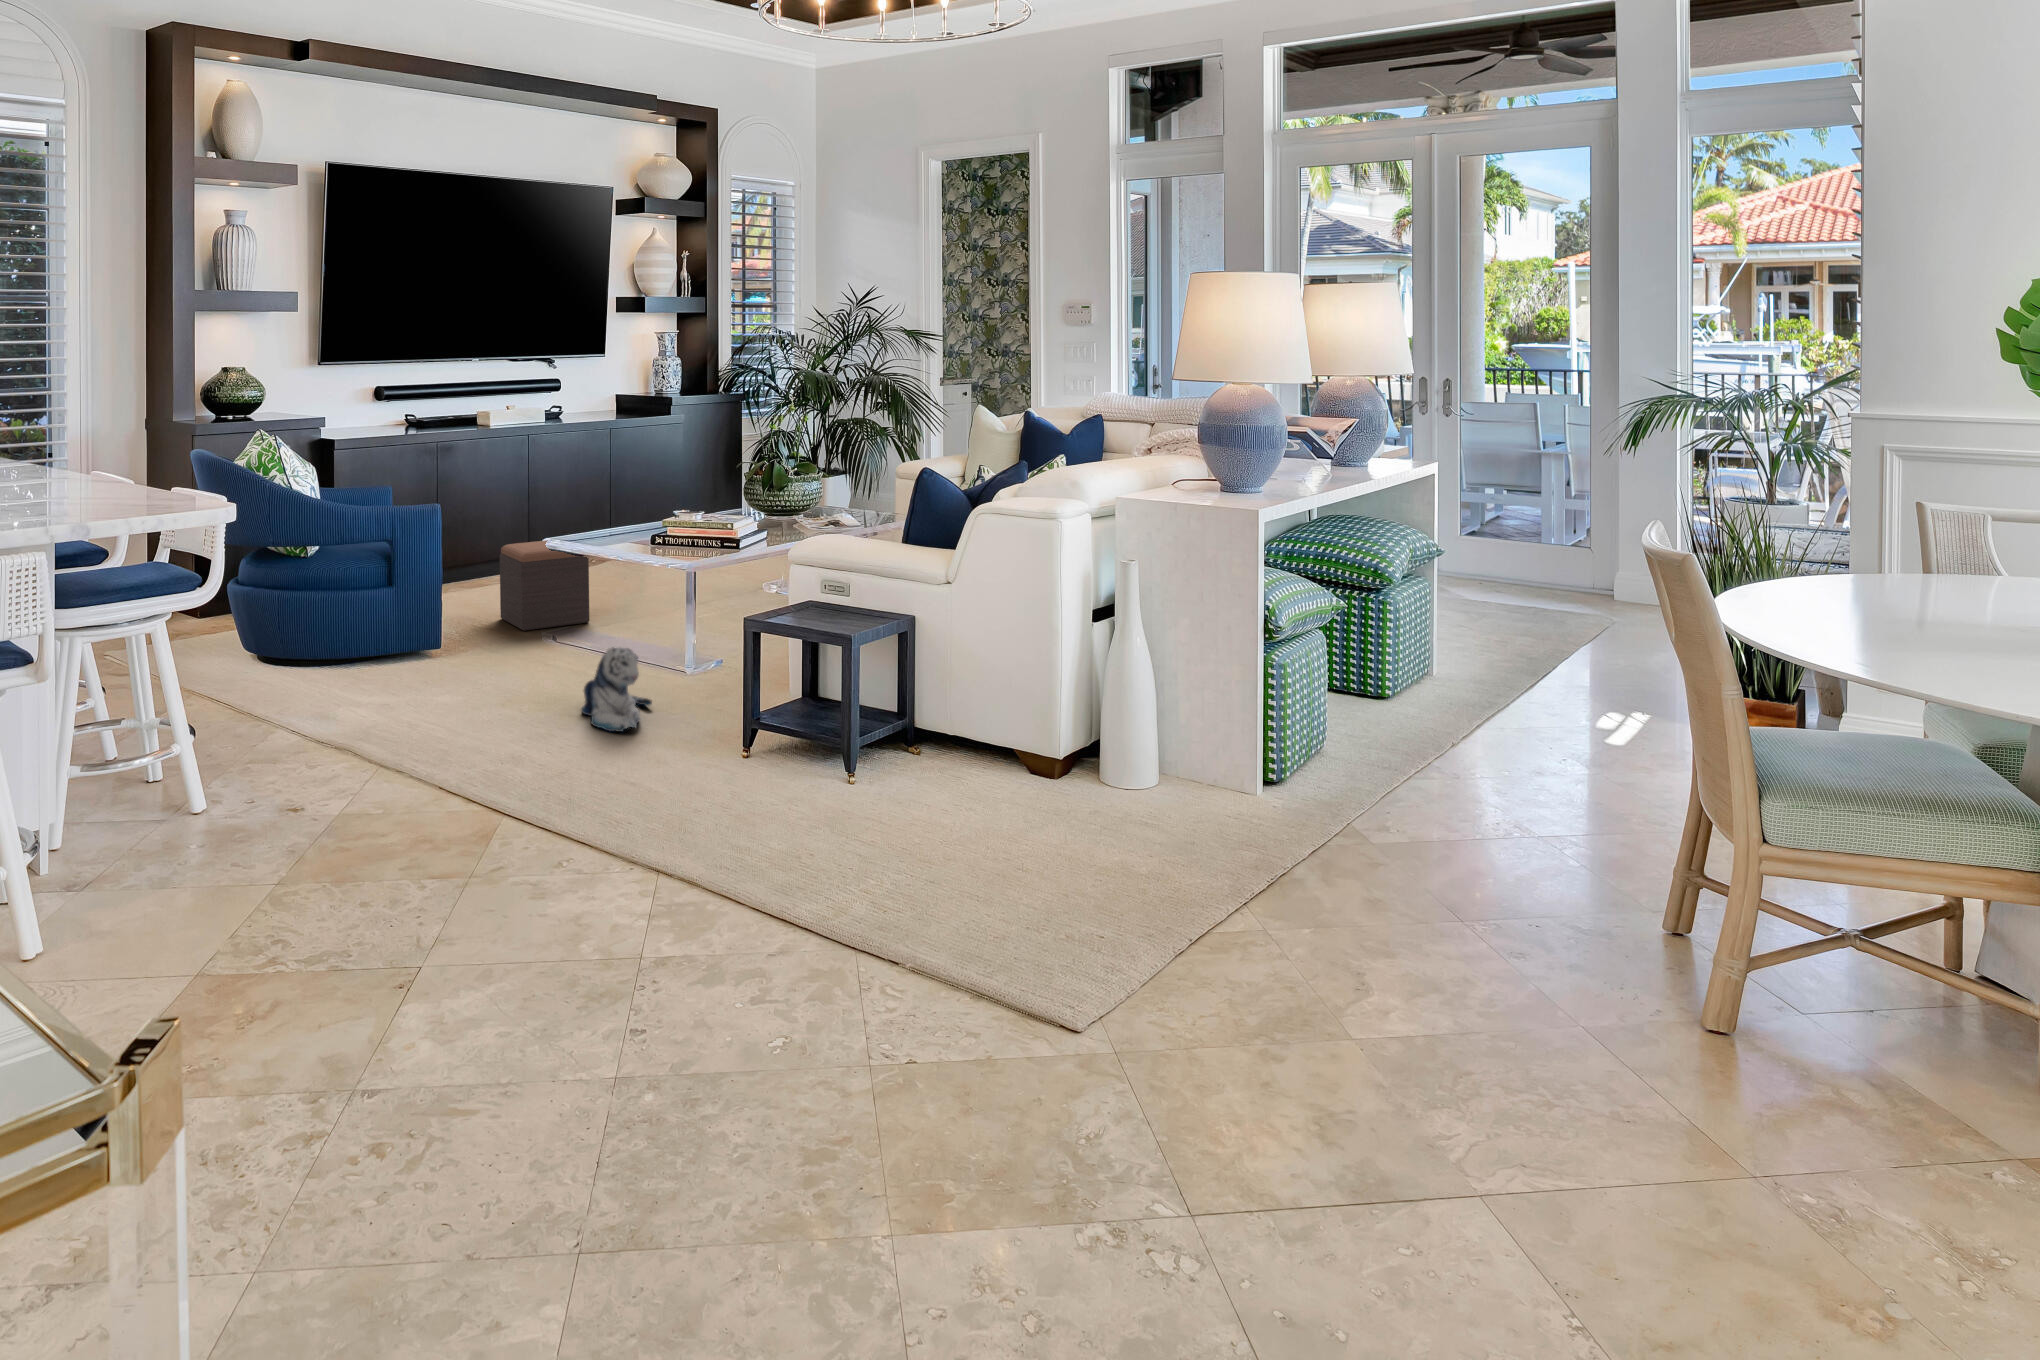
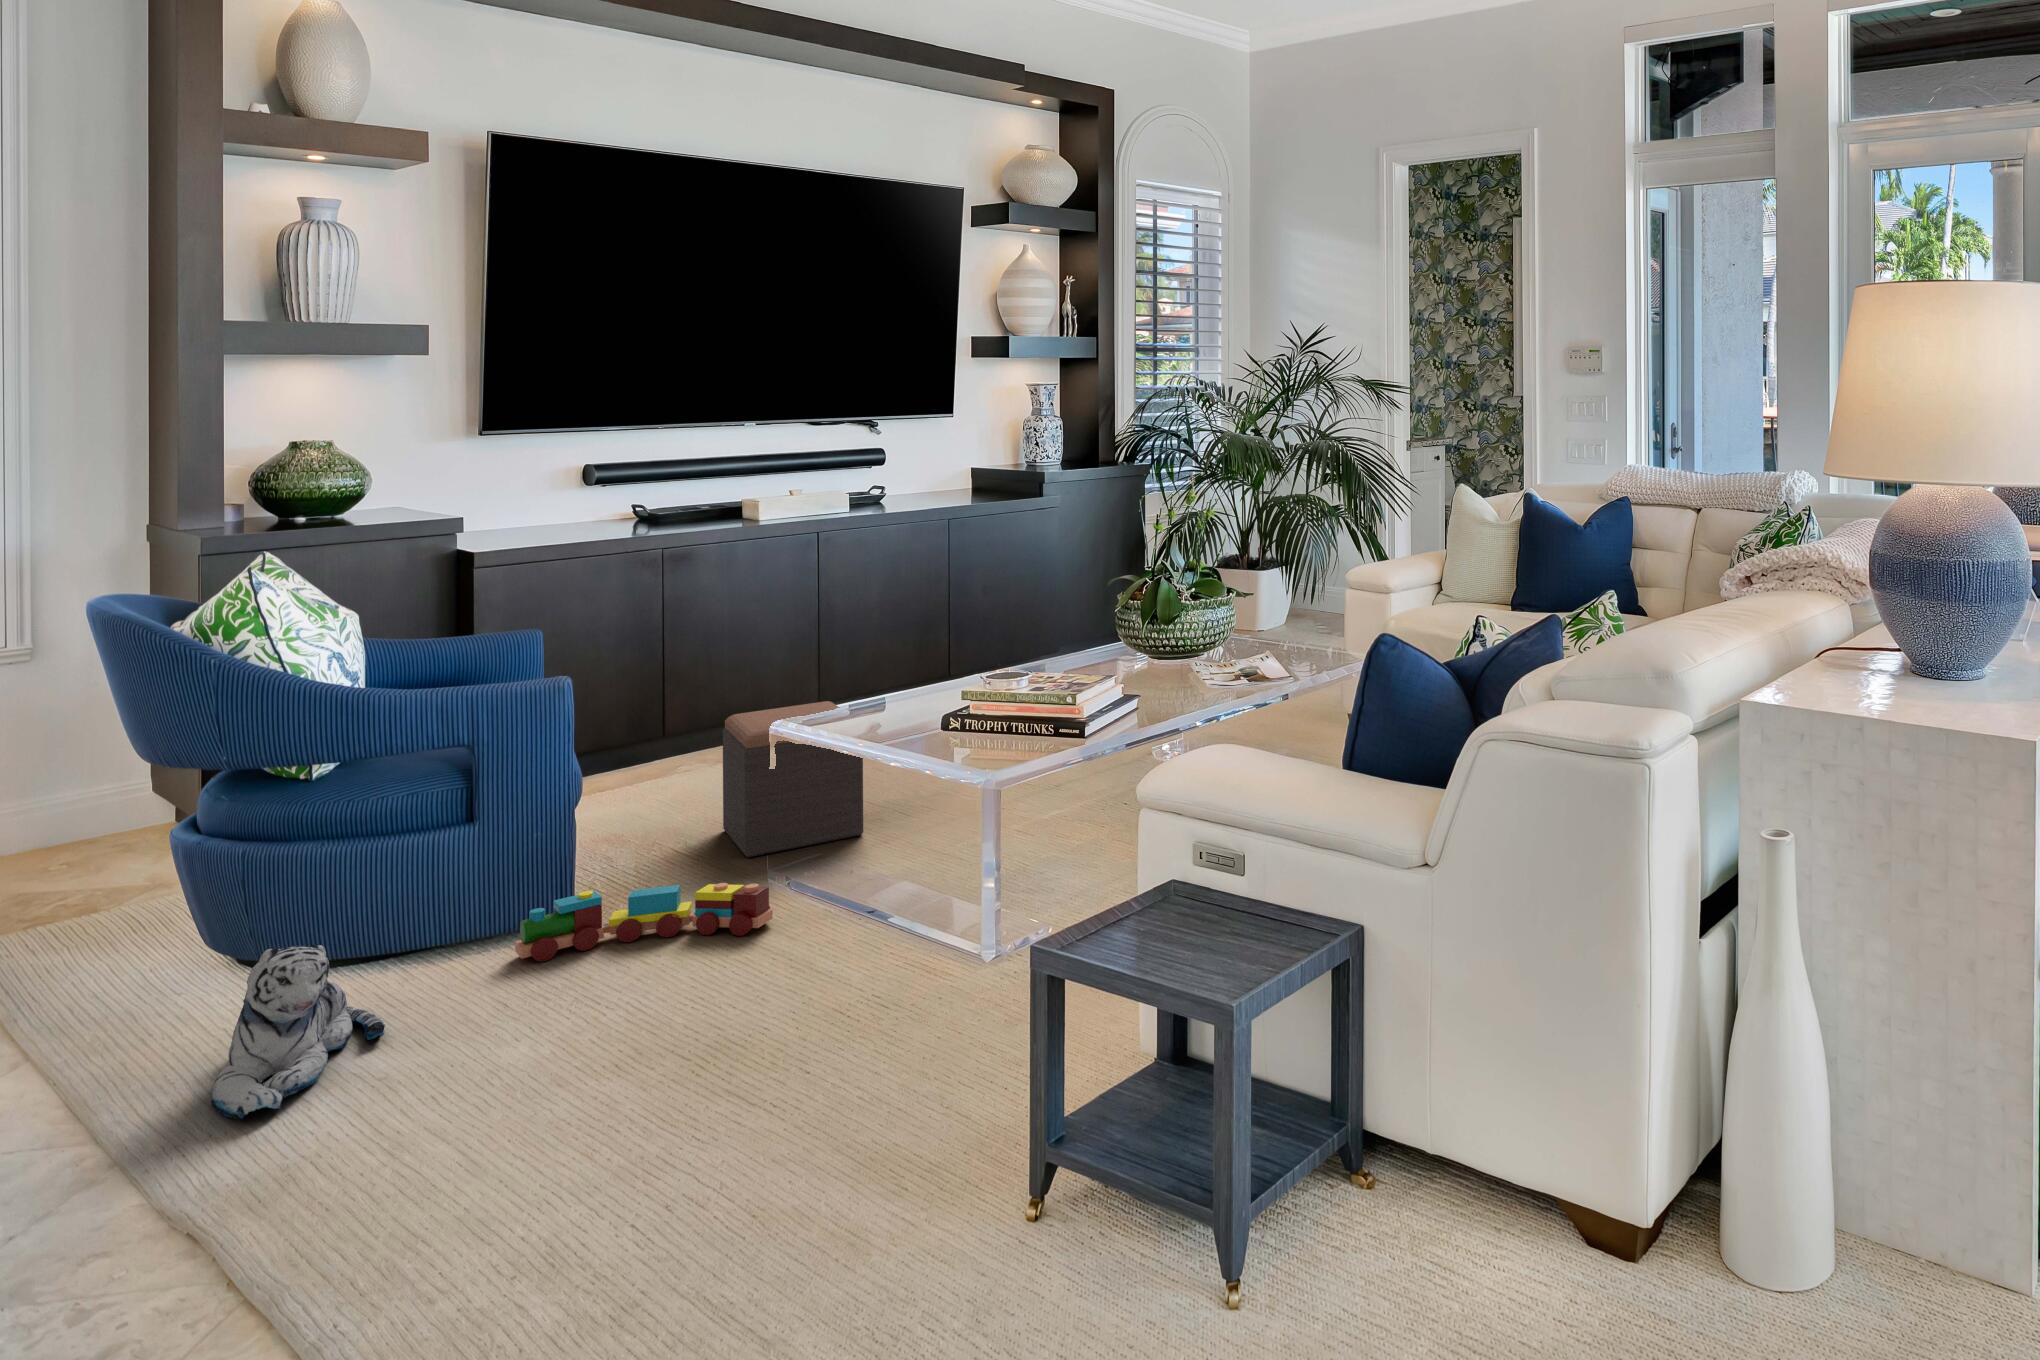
toy train: none [416,633,556,669] -> present [515,883,773,962]
plush toy: present [581,647,652,732] -> present [211,945,385,1119]

